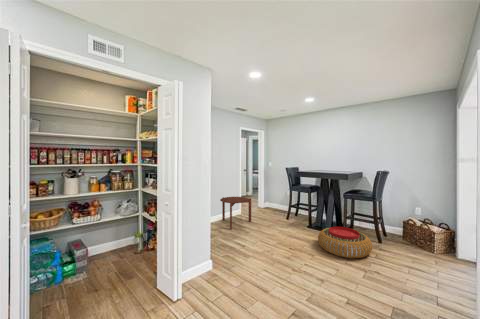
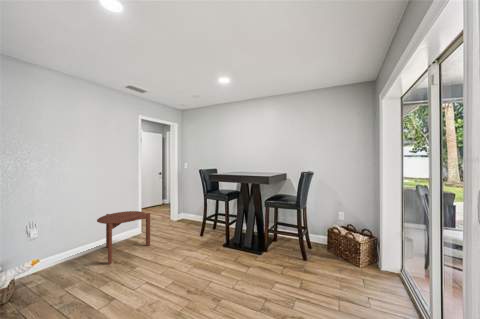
pouf: present [318,227,372,258] -> none [230,246,296,295]

